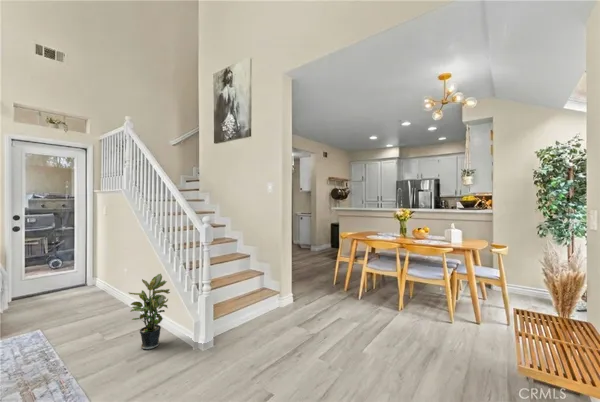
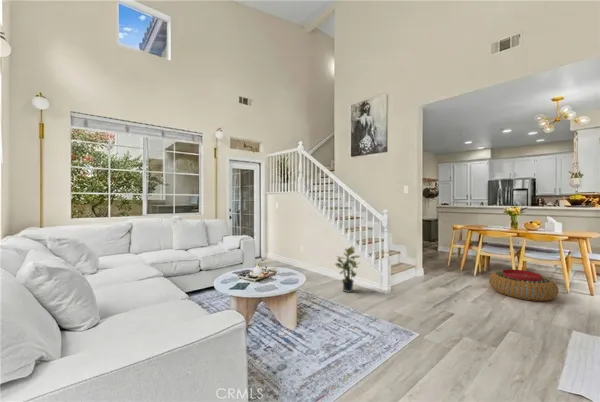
pouf: none [361,294,439,342] -> present [489,269,559,301]

